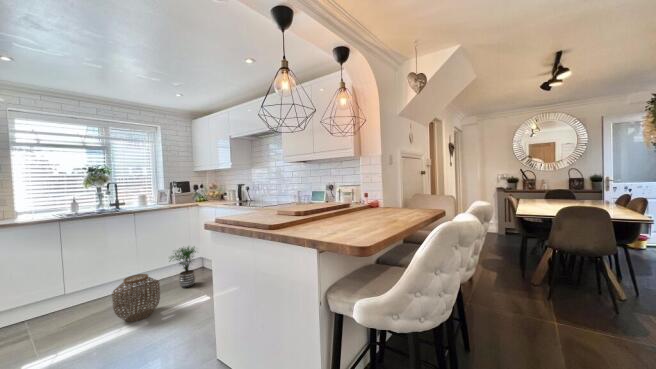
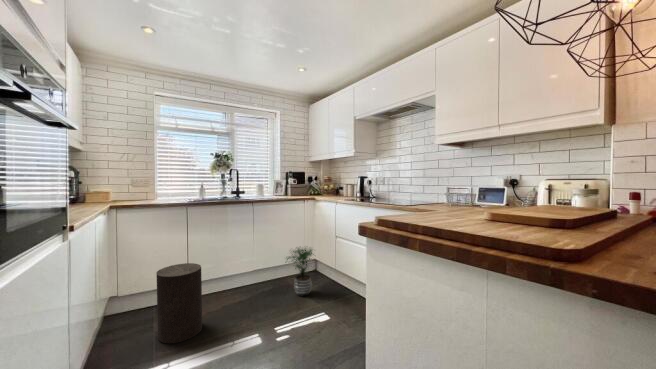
stool: none [31,272,85,344] -> present [156,263,202,343]
woven basket: present [112,274,160,322] -> none [228,276,277,335]

